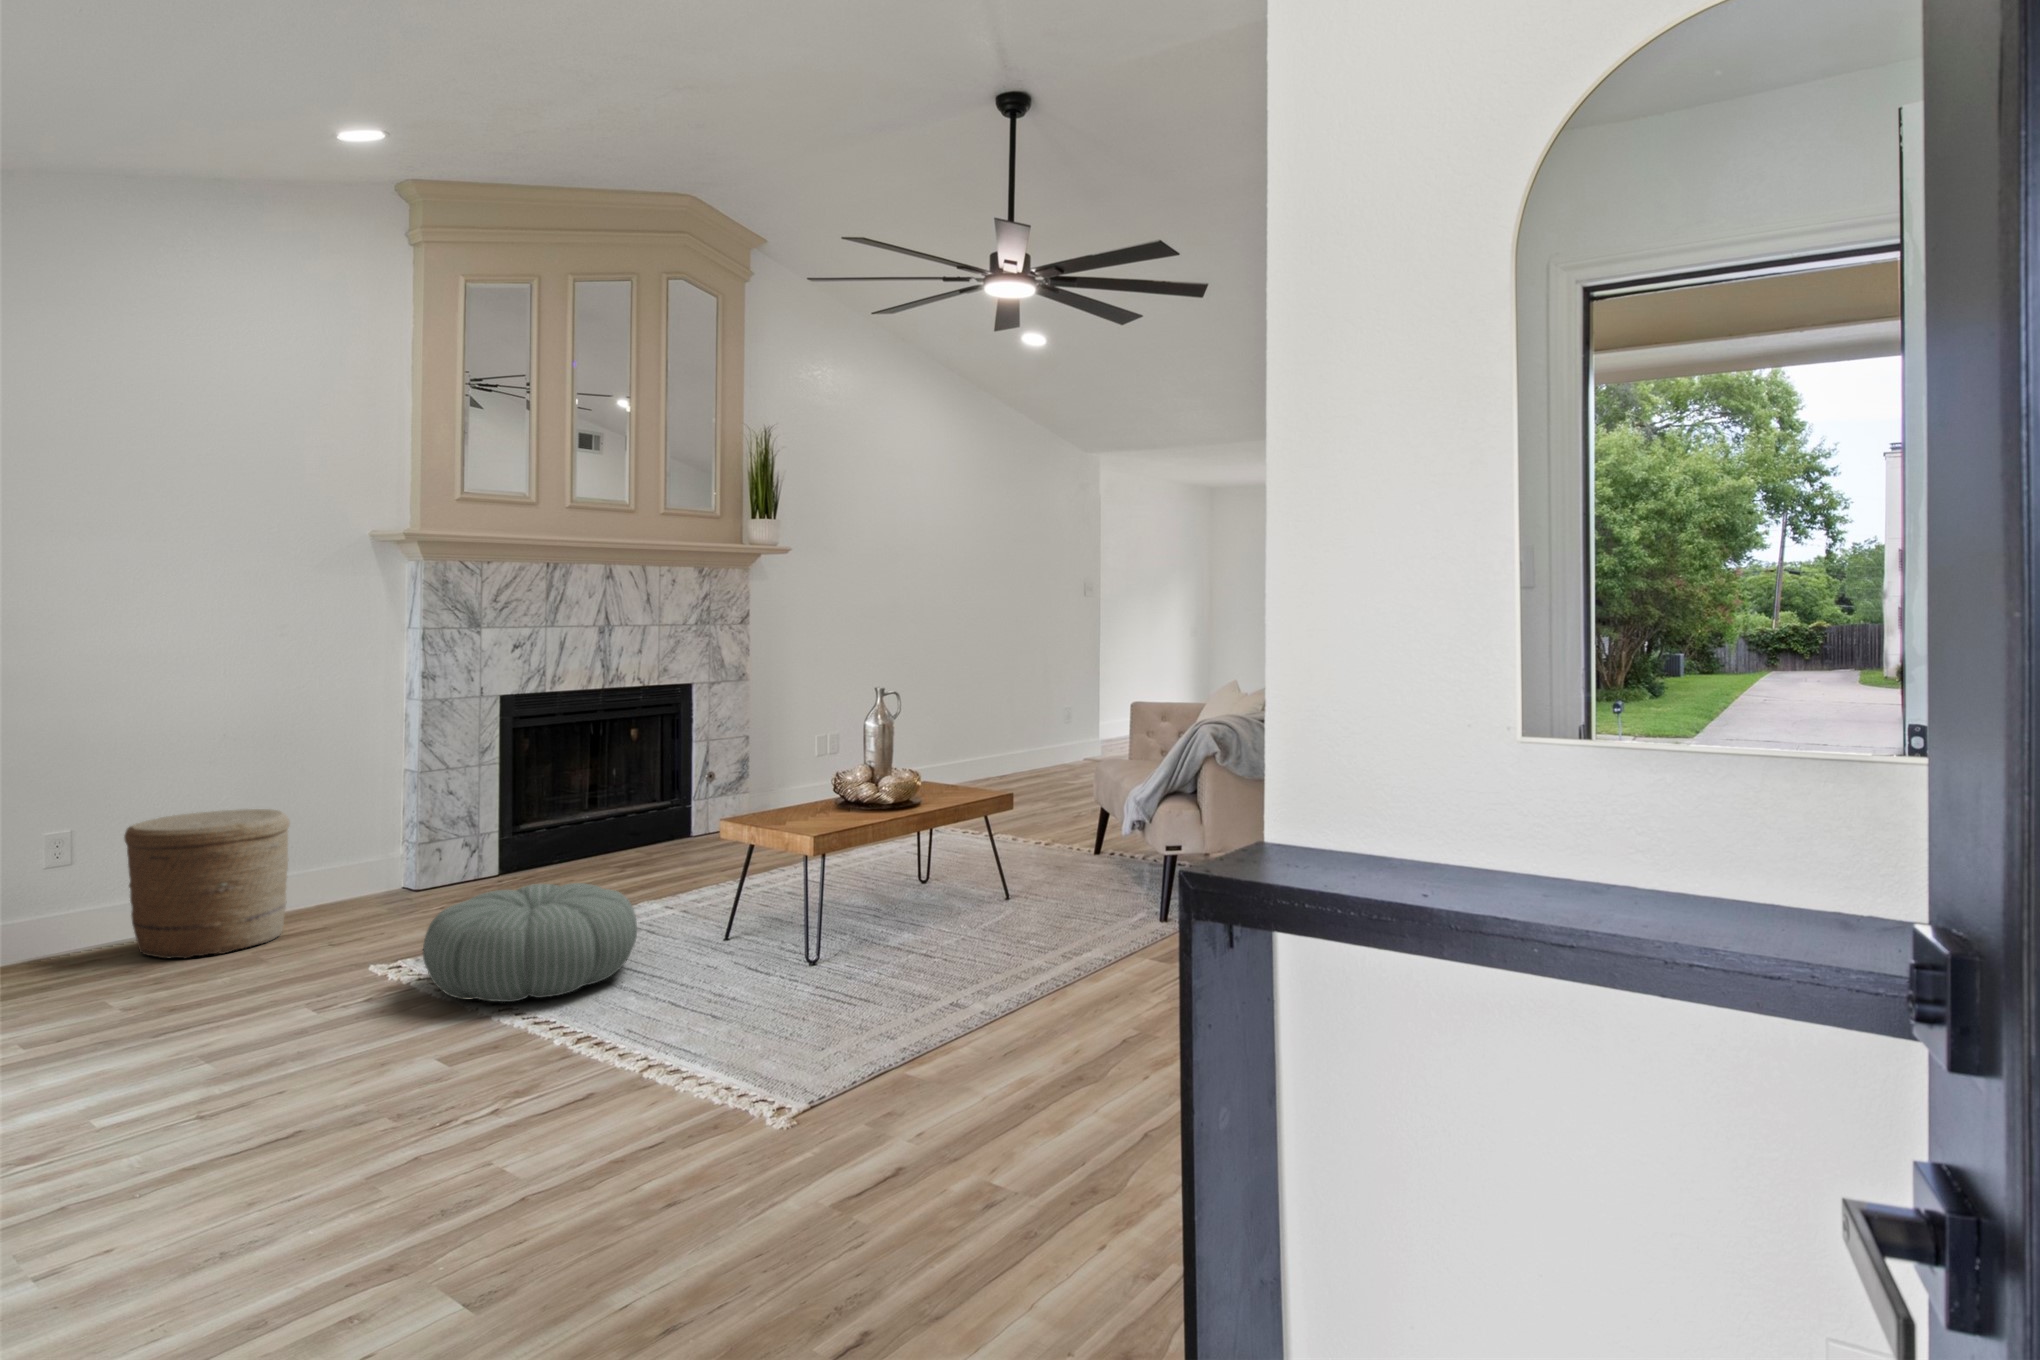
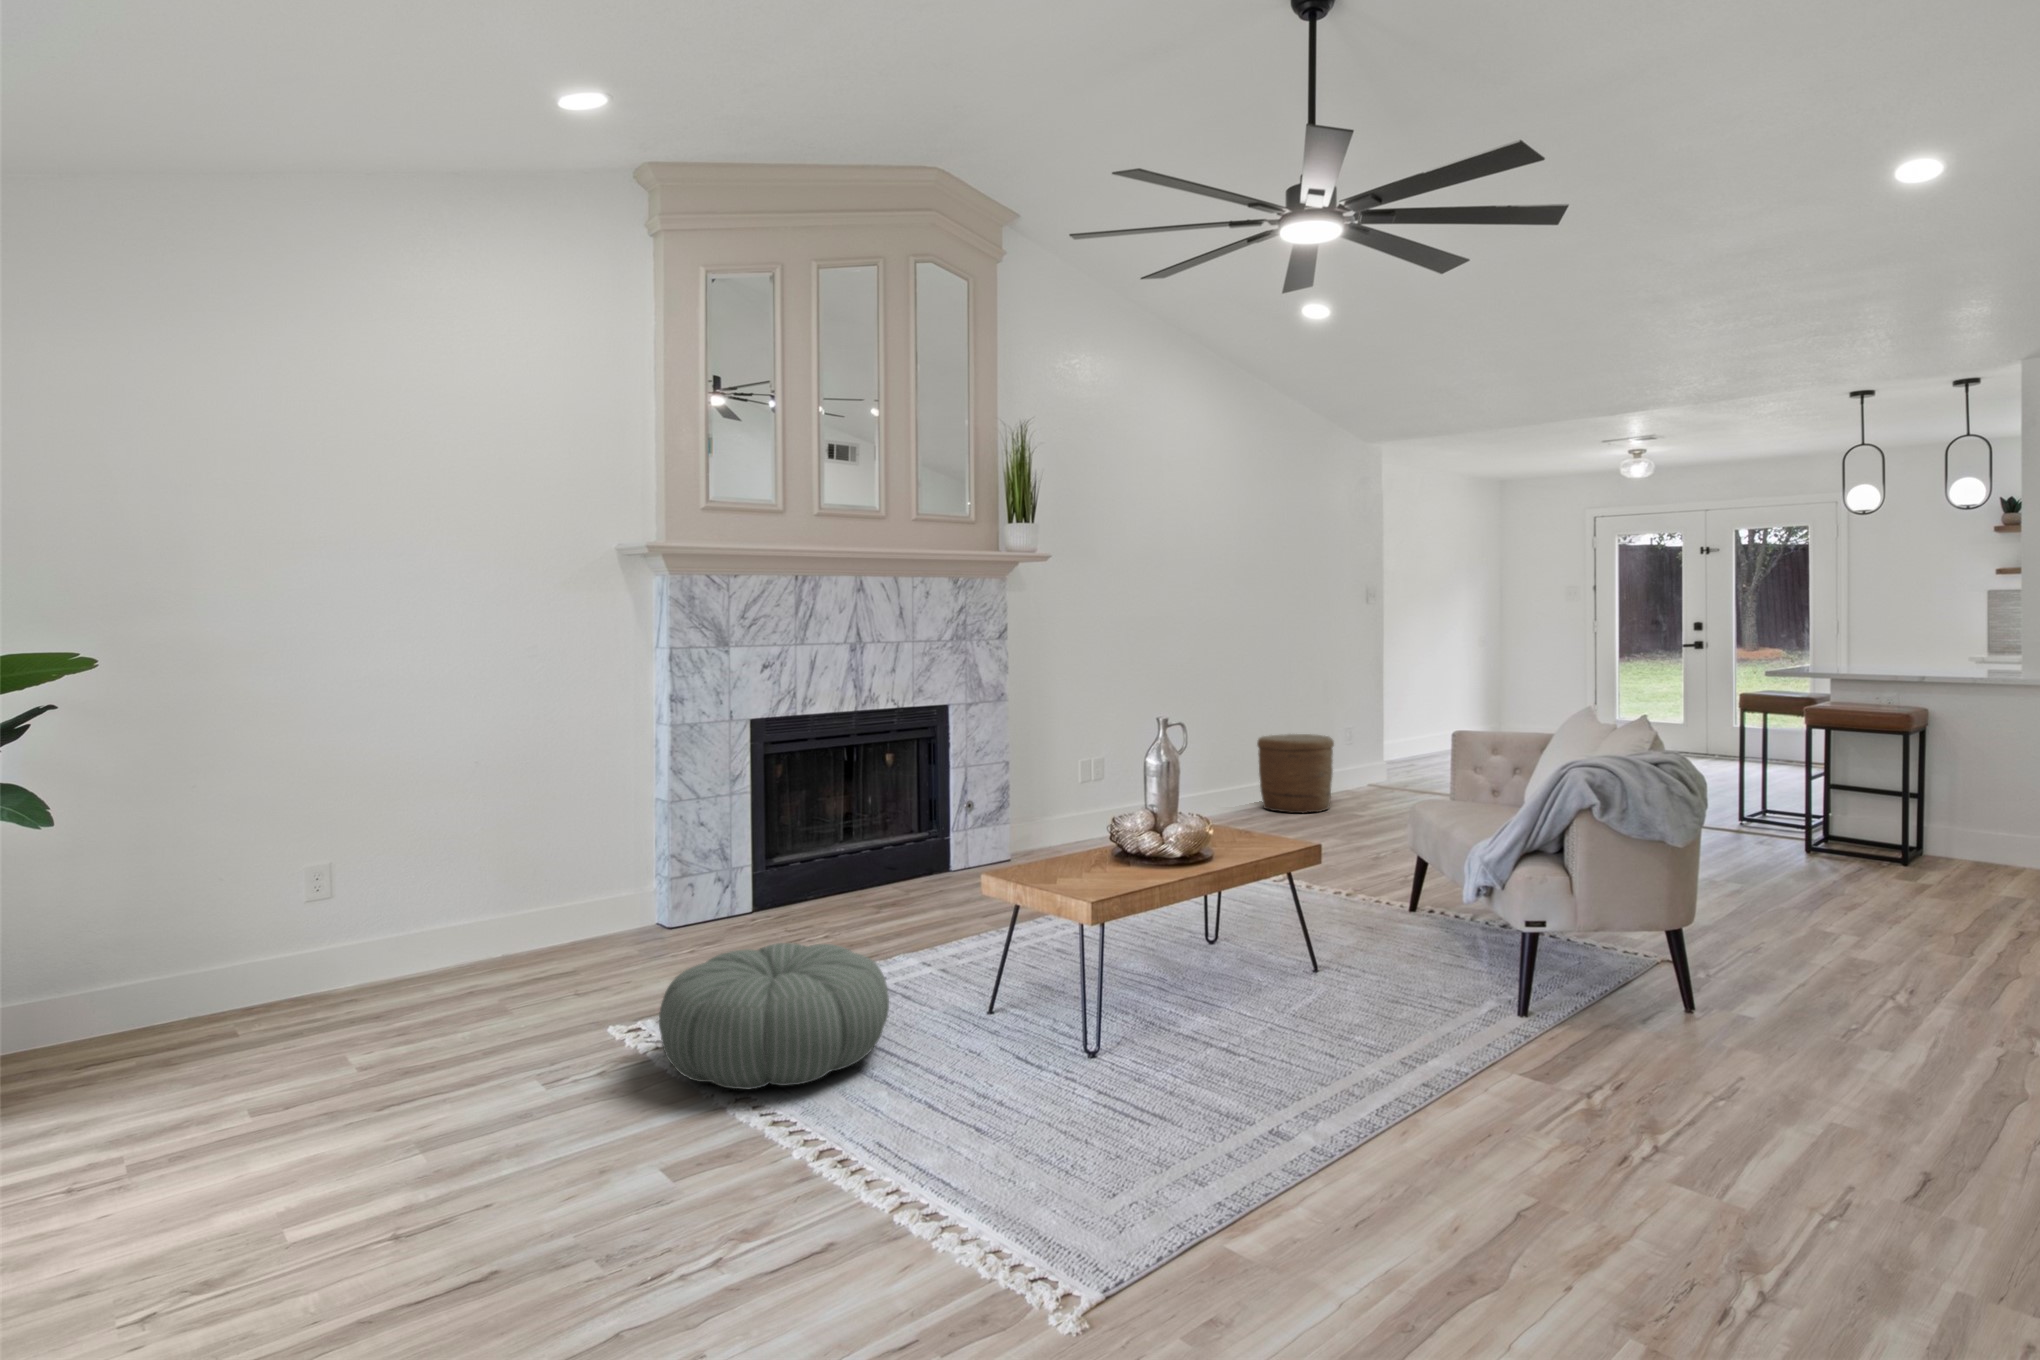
woven basket: present [124,809,290,959] -> present [1257,734,1334,813]

